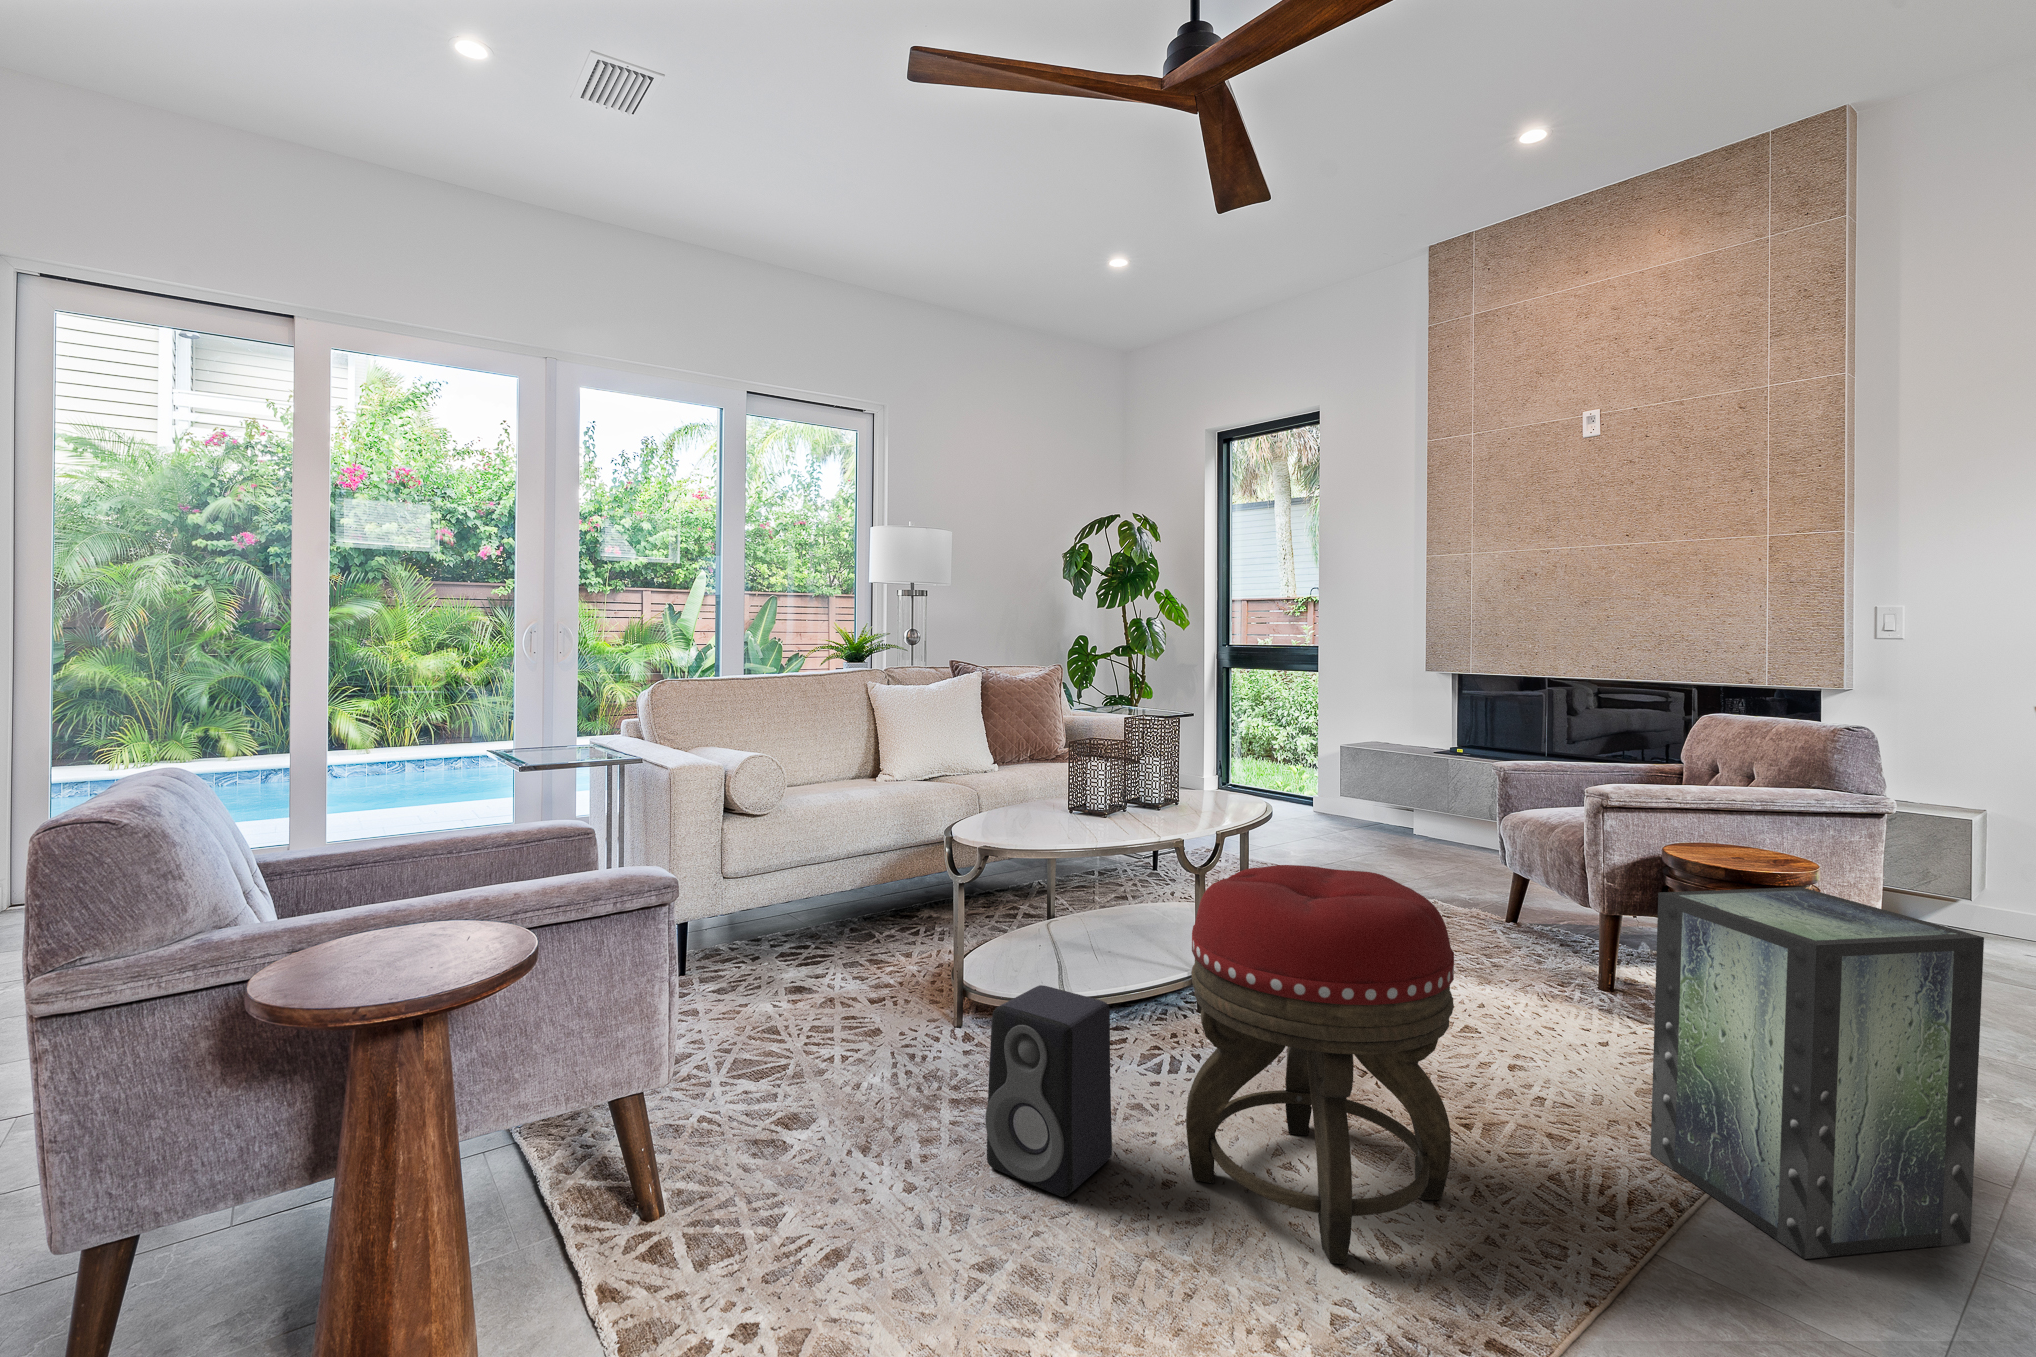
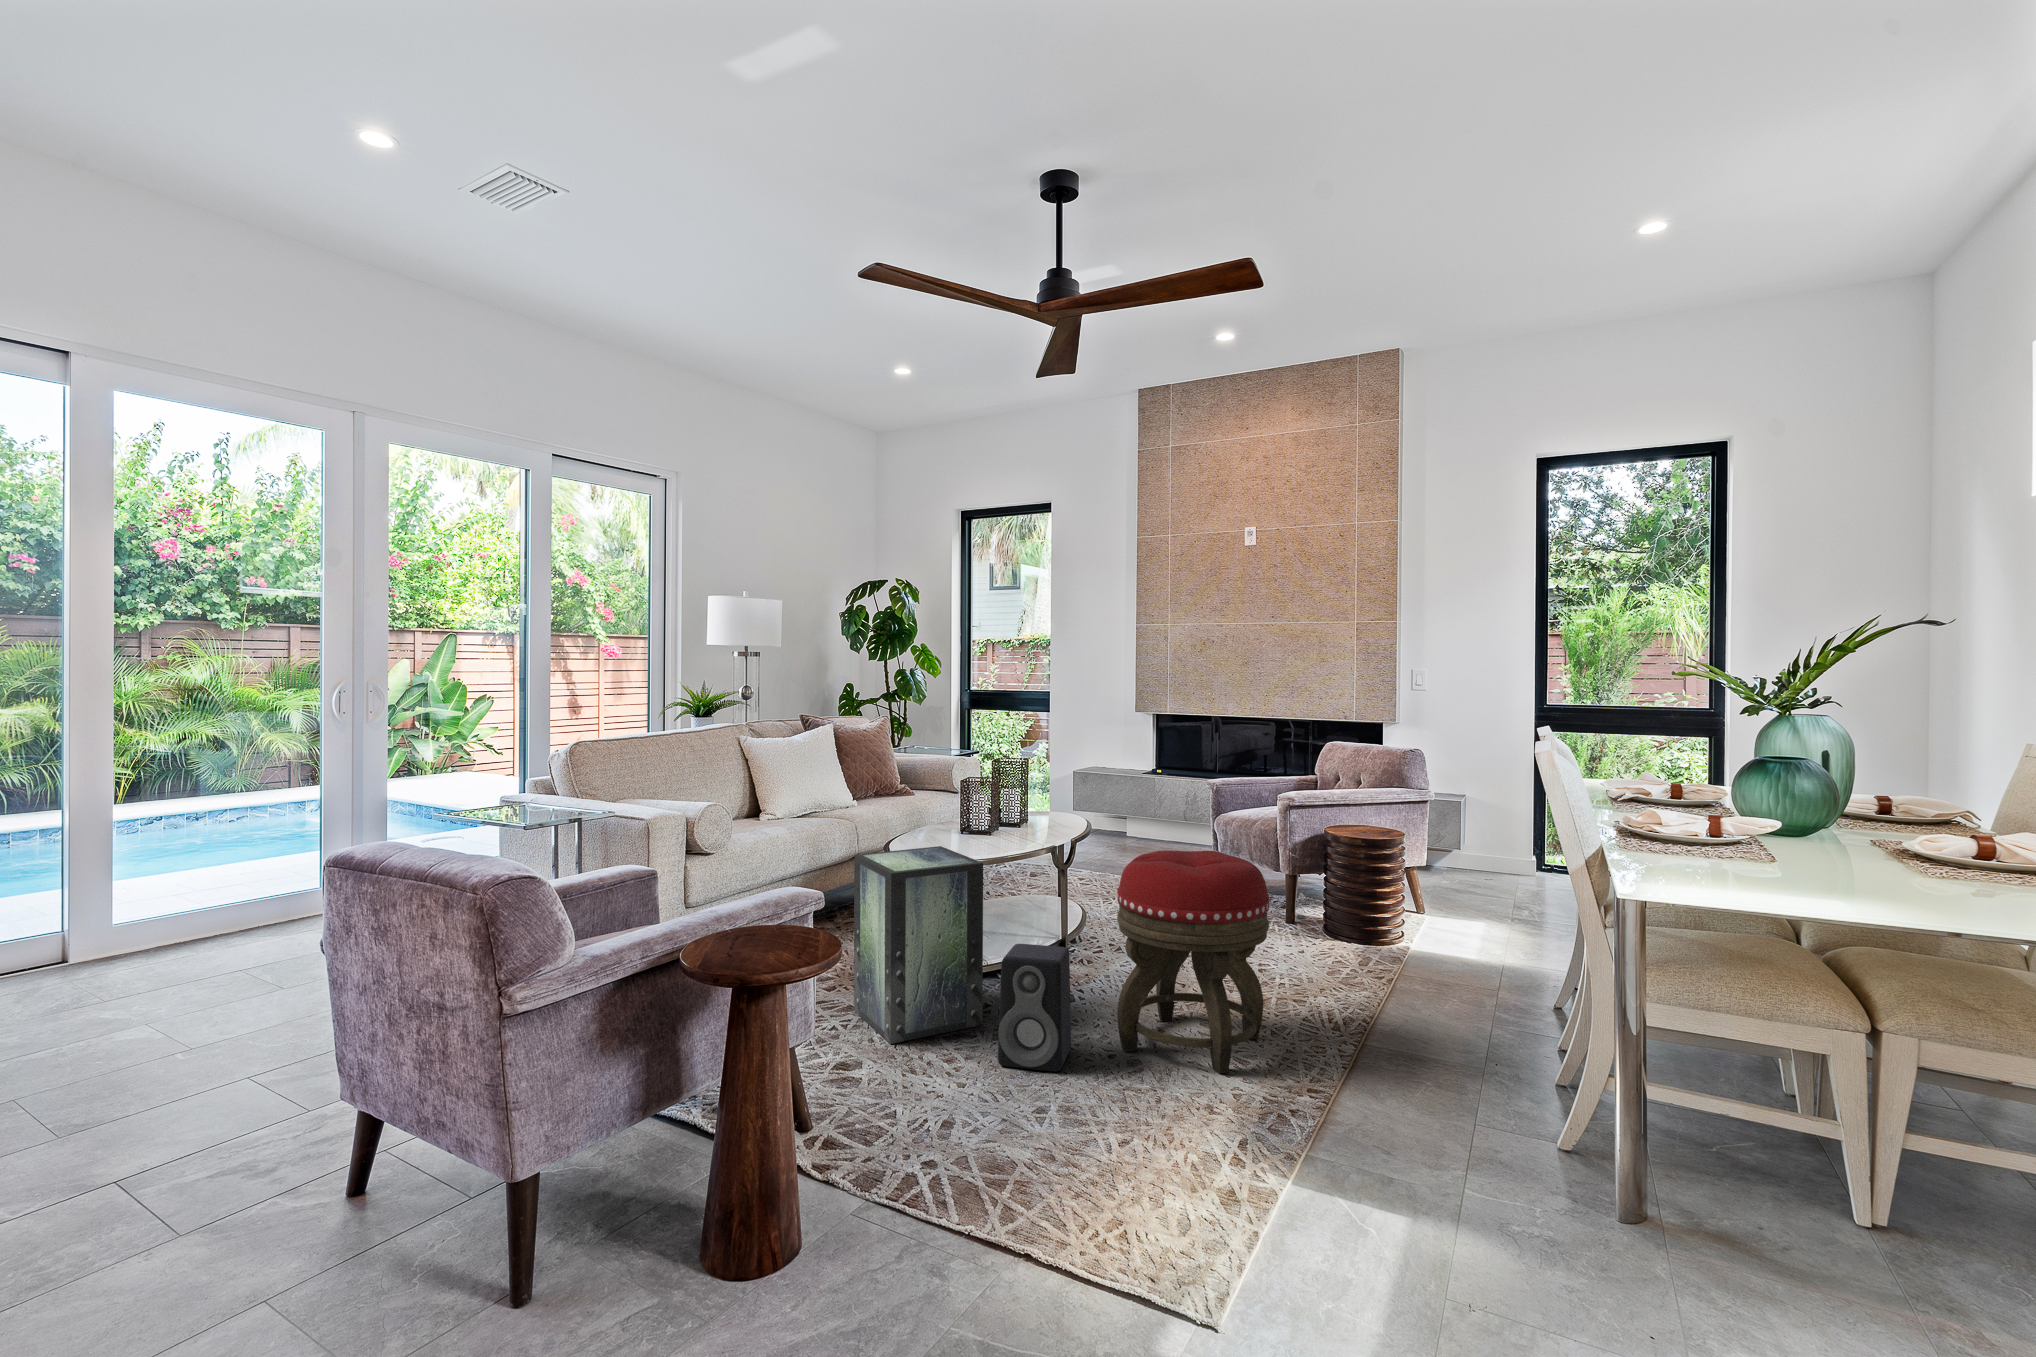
storage box: present [1650,887,1984,1259] -> present [854,846,983,1044]

